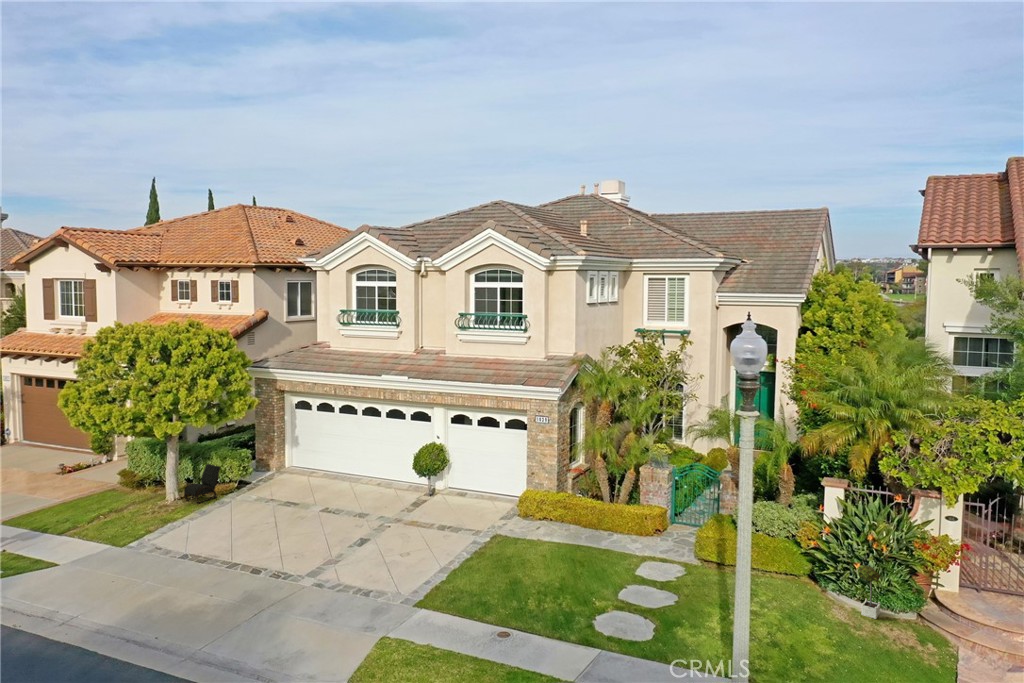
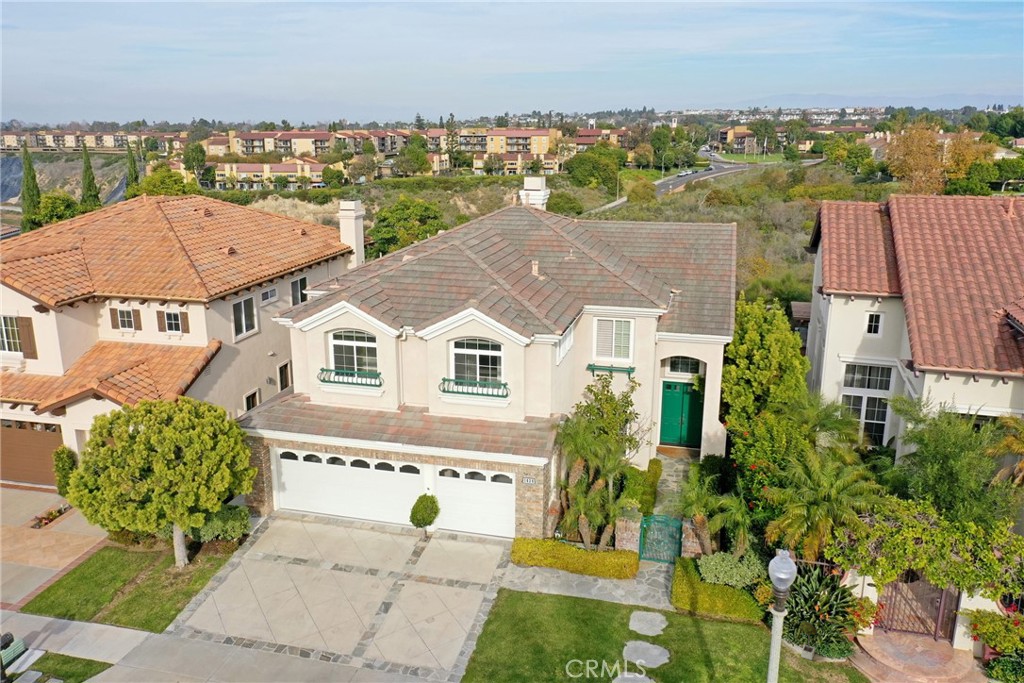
lounge chair: present [184,464,221,504] -> none [190,525,222,567]

